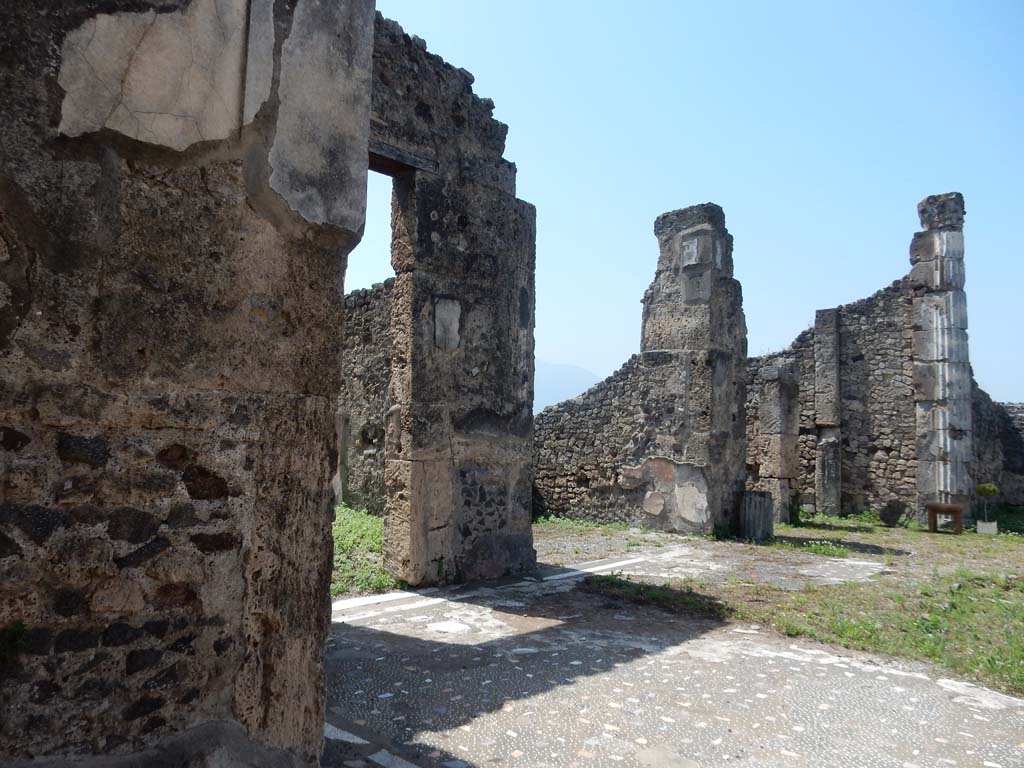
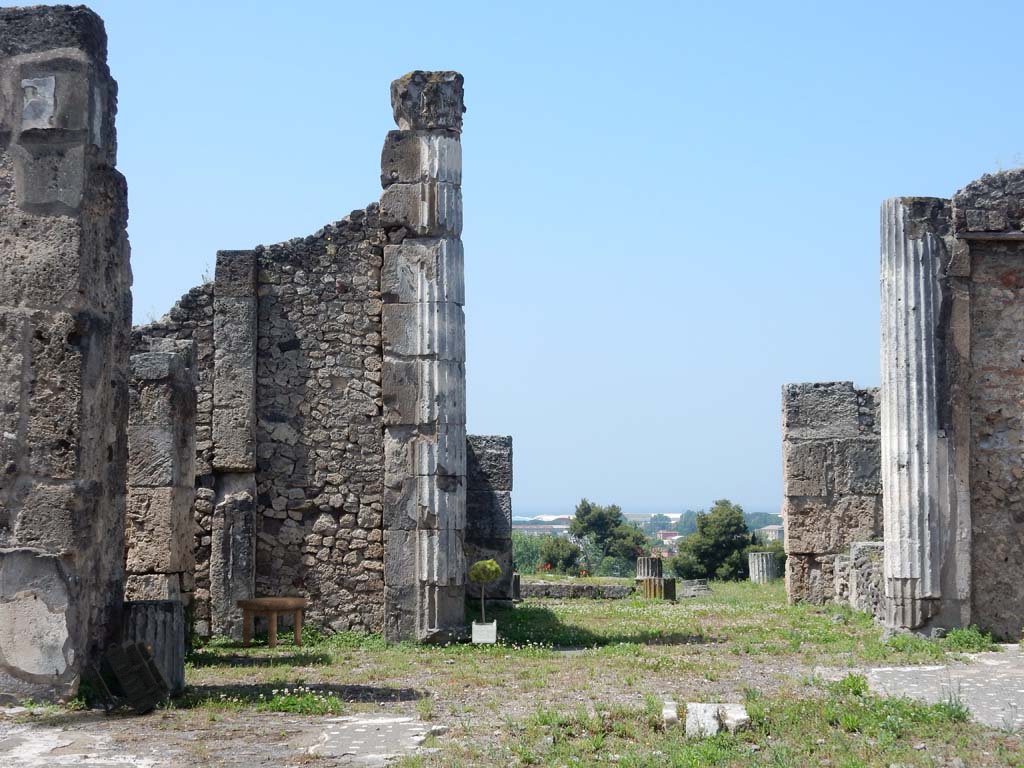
backpack: present [879,500,916,528] -> present [84,639,173,716]
stool: present [925,503,965,535] -> present [237,597,307,649]

